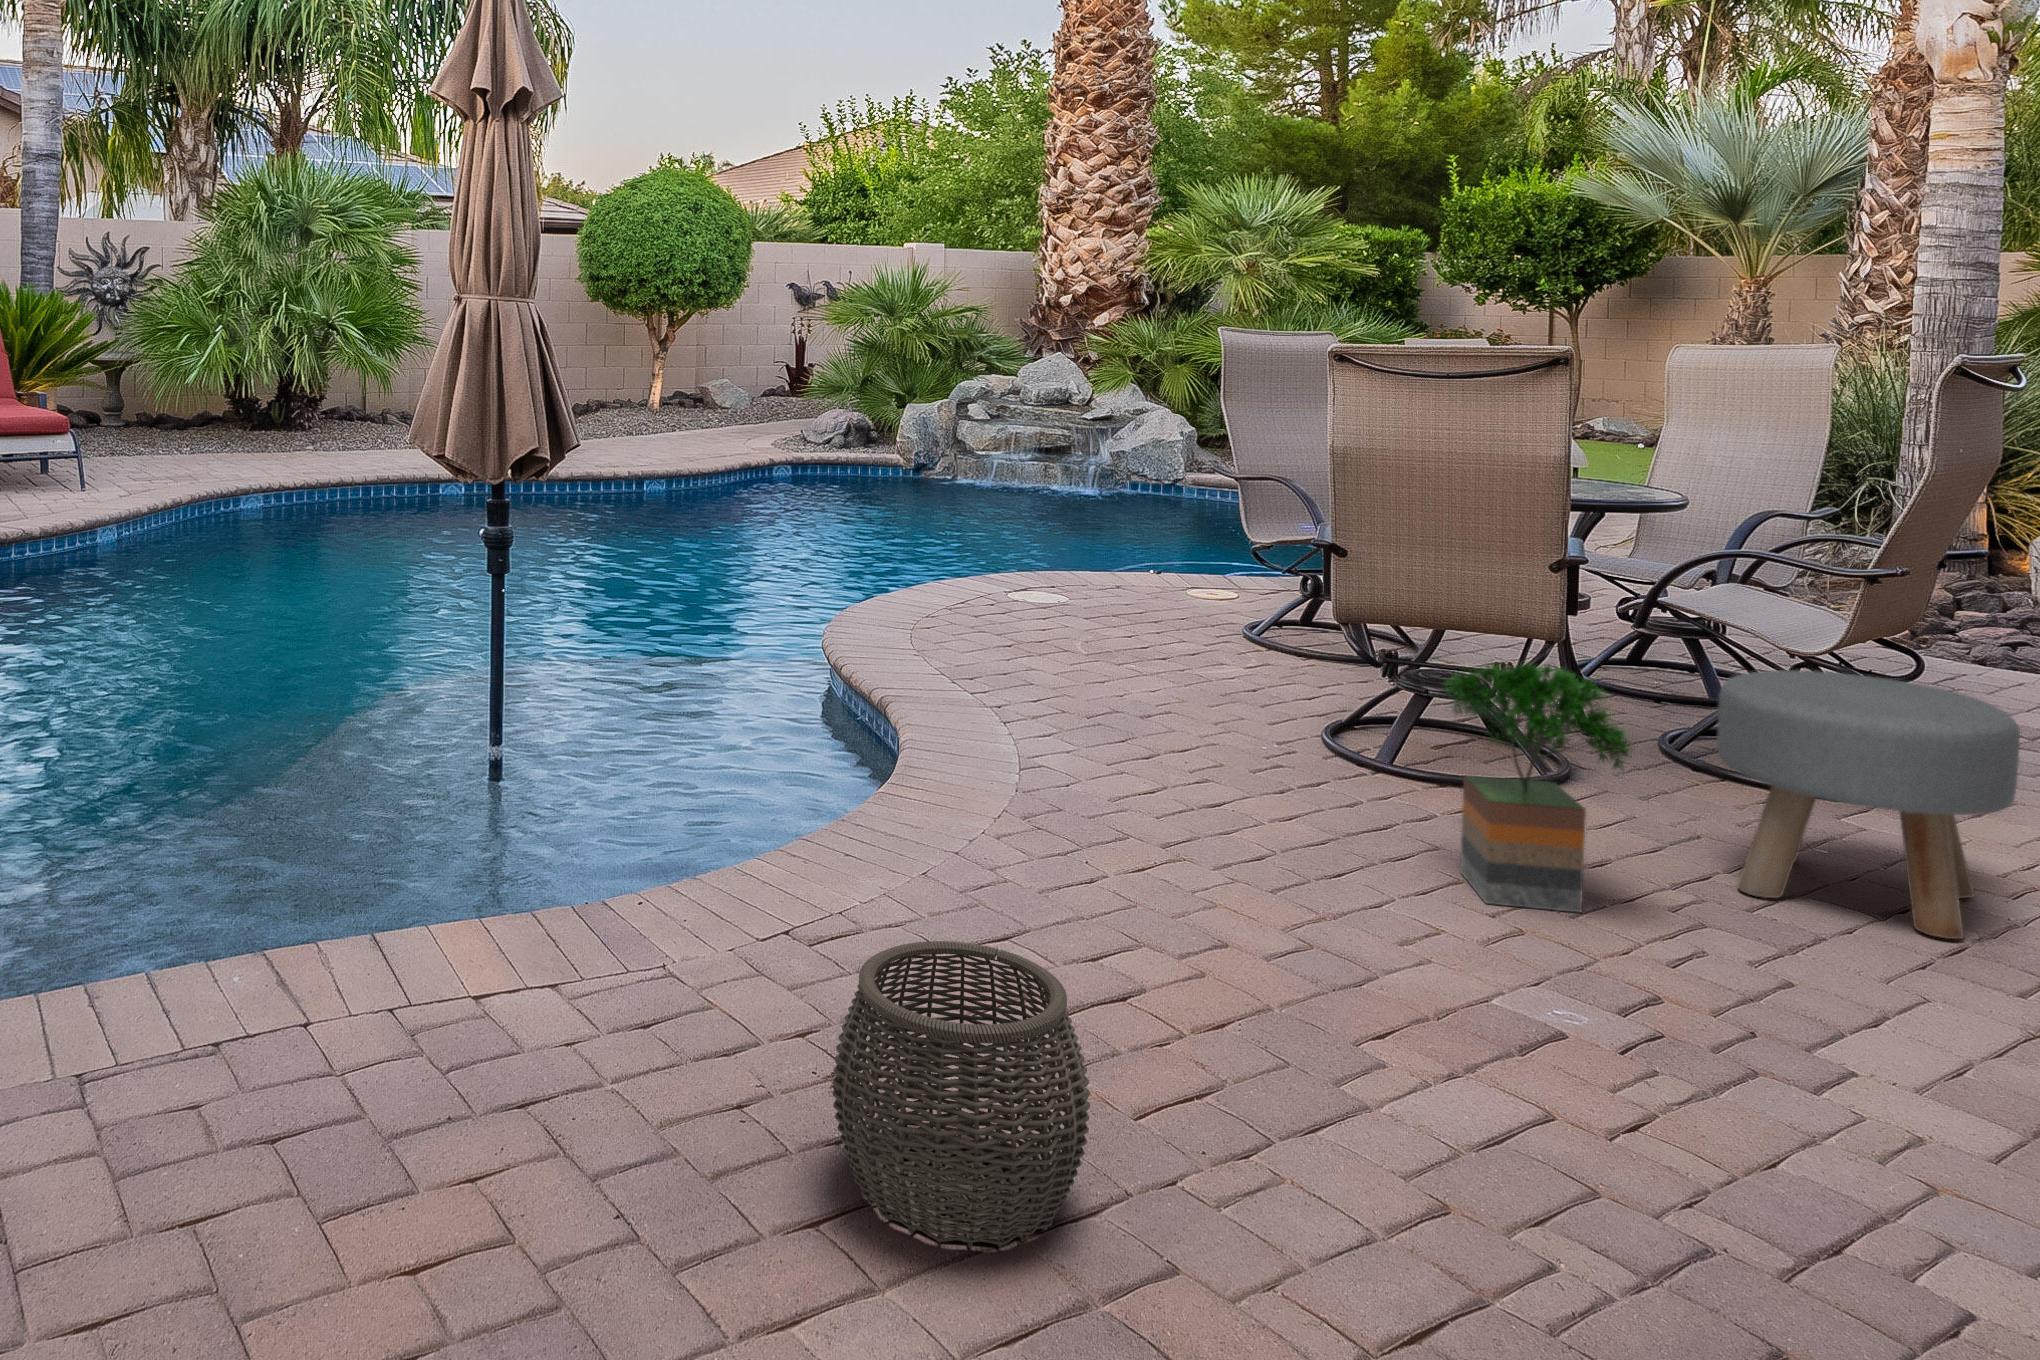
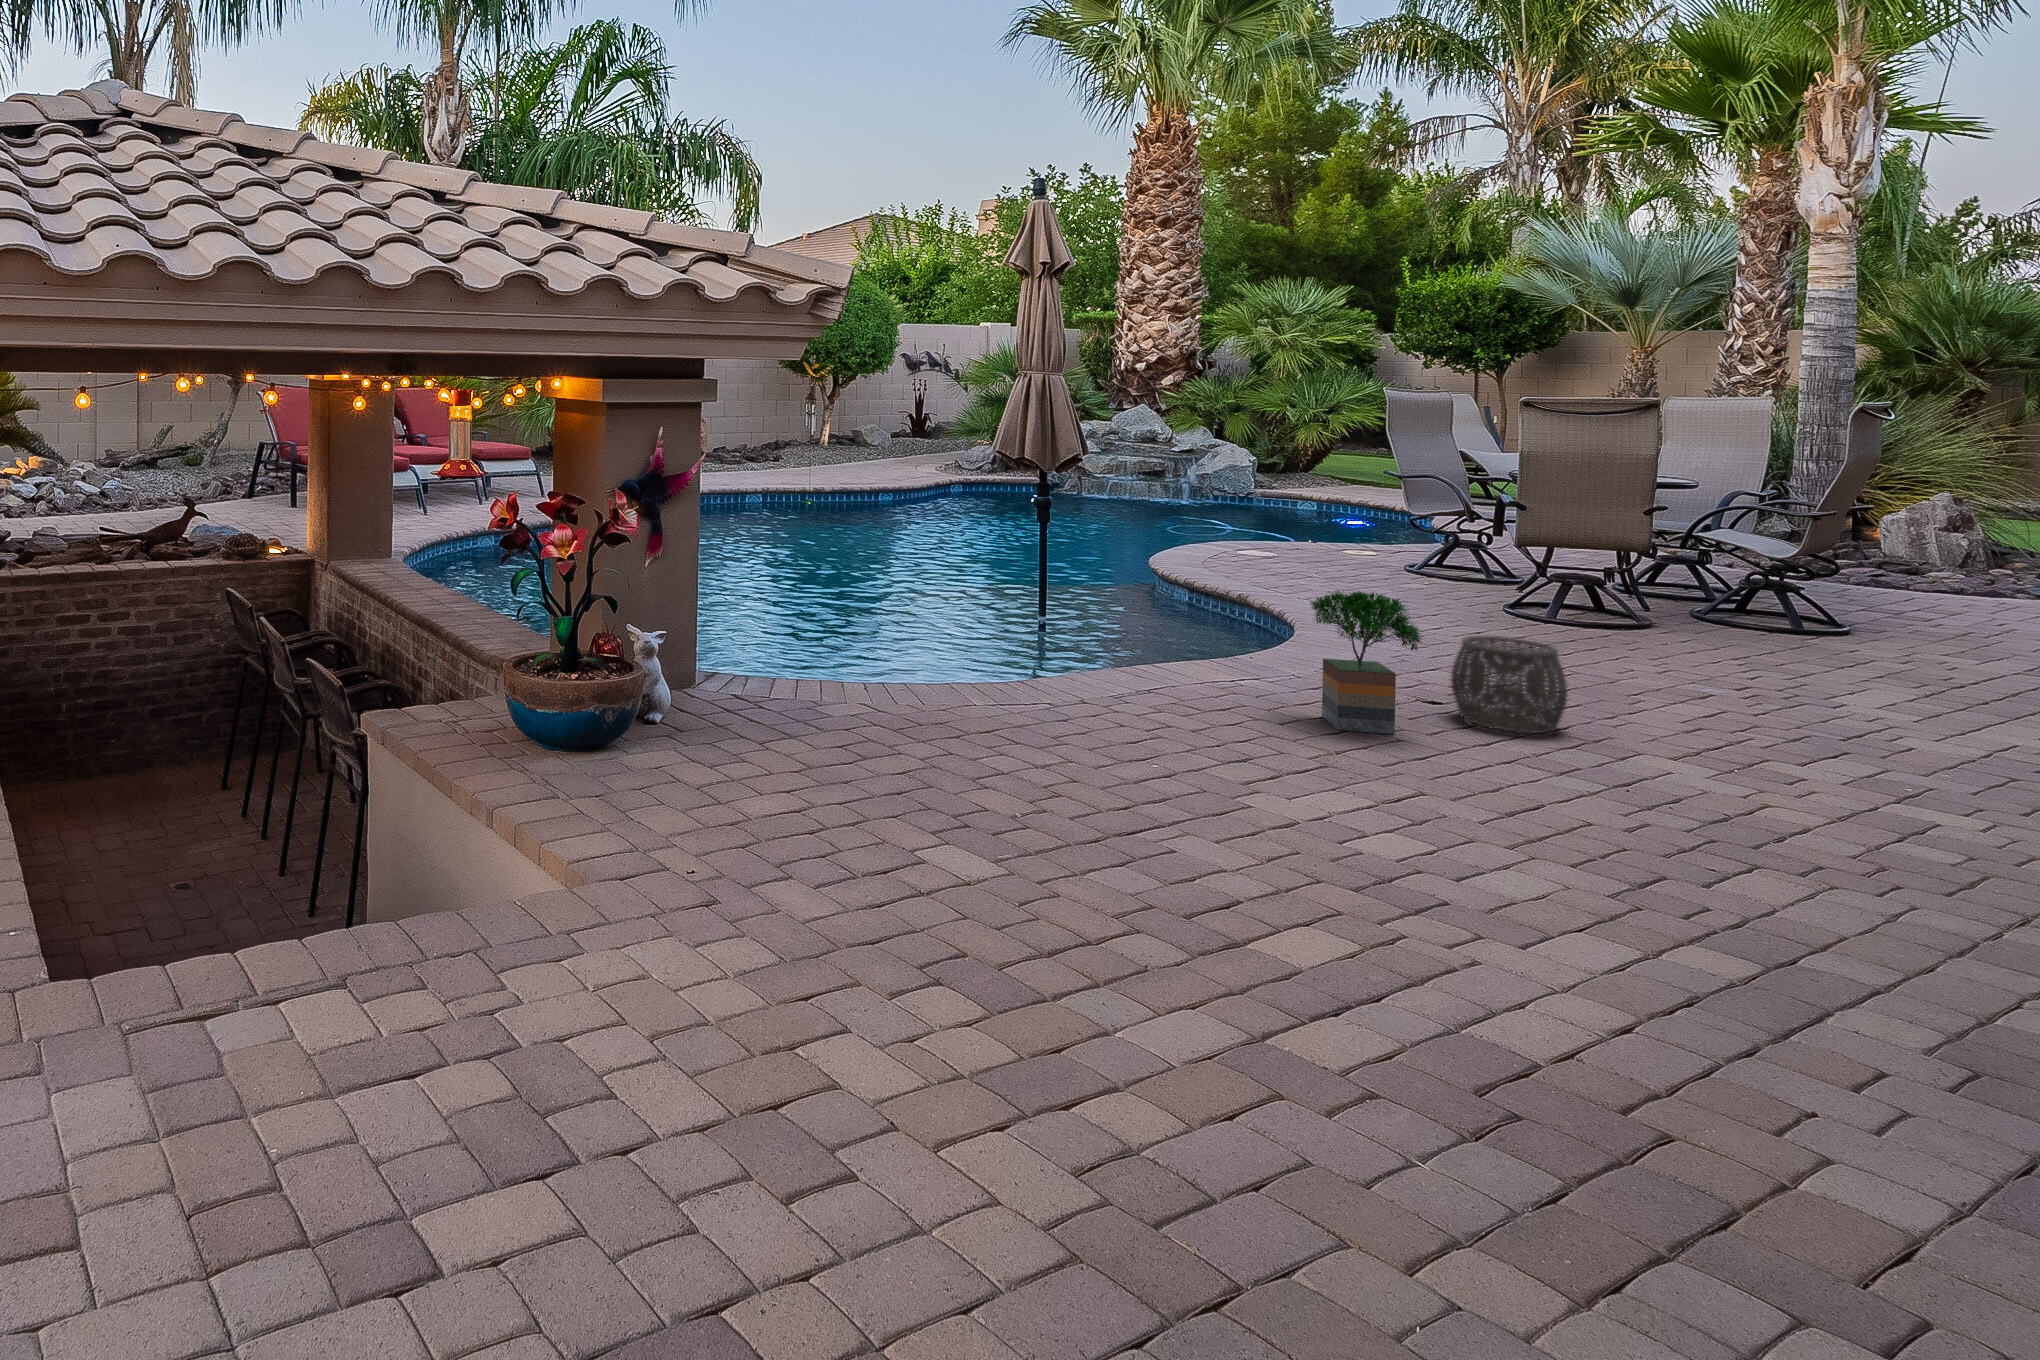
potted tree: present [1444,662,1632,913] -> present [1310,590,1422,734]
ottoman: present [1717,670,2020,939] -> none [1751,557,1908,673]

